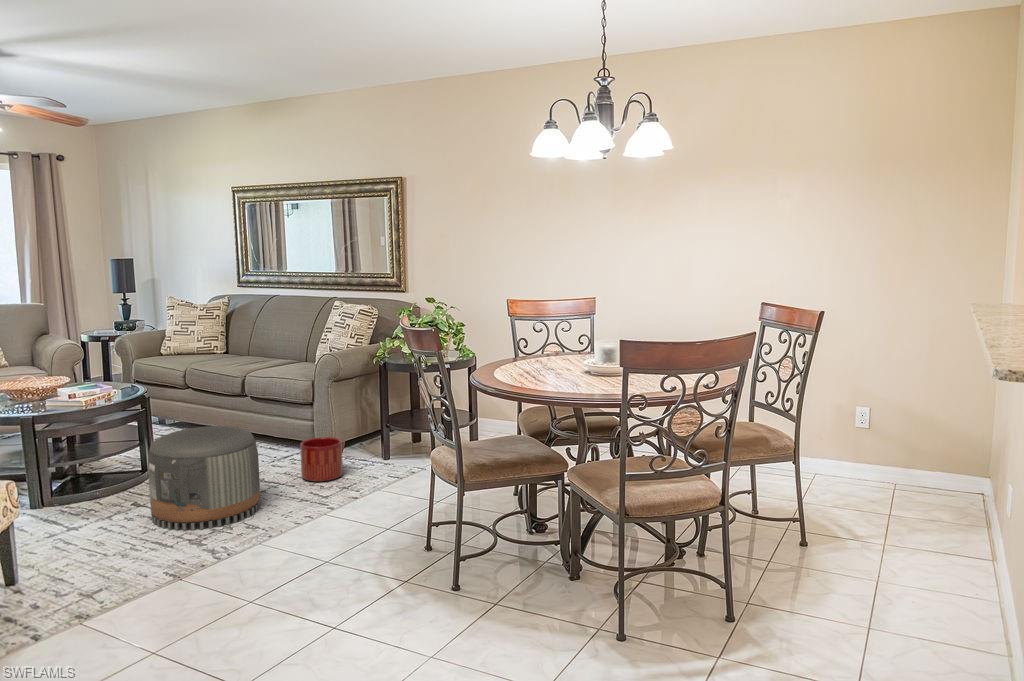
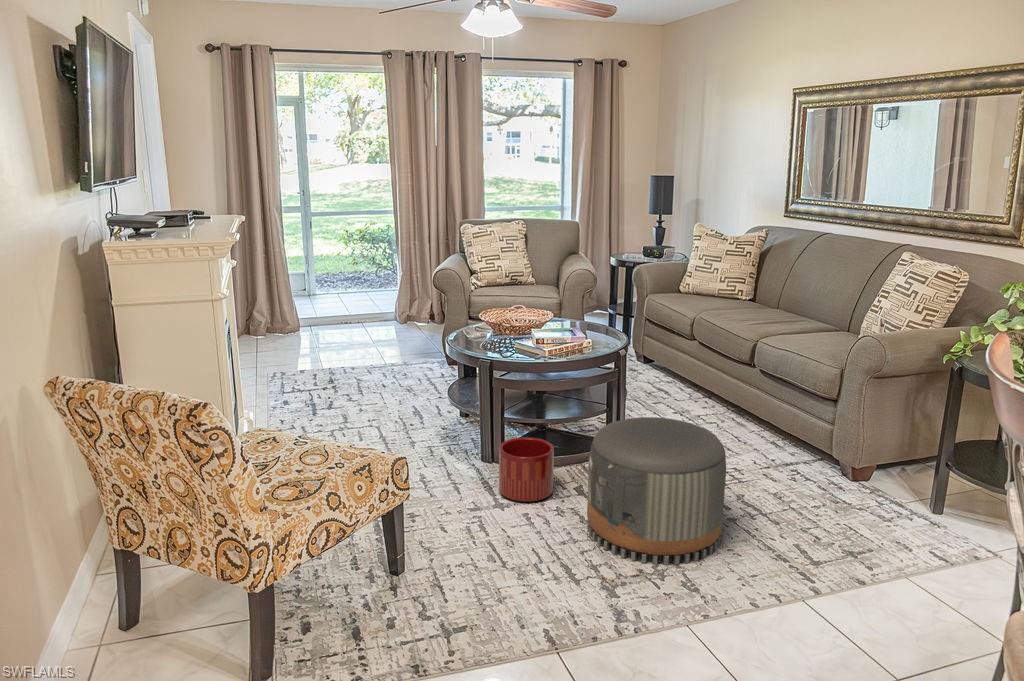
planter: present [300,437,343,482] -> present [499,437,554,502]

